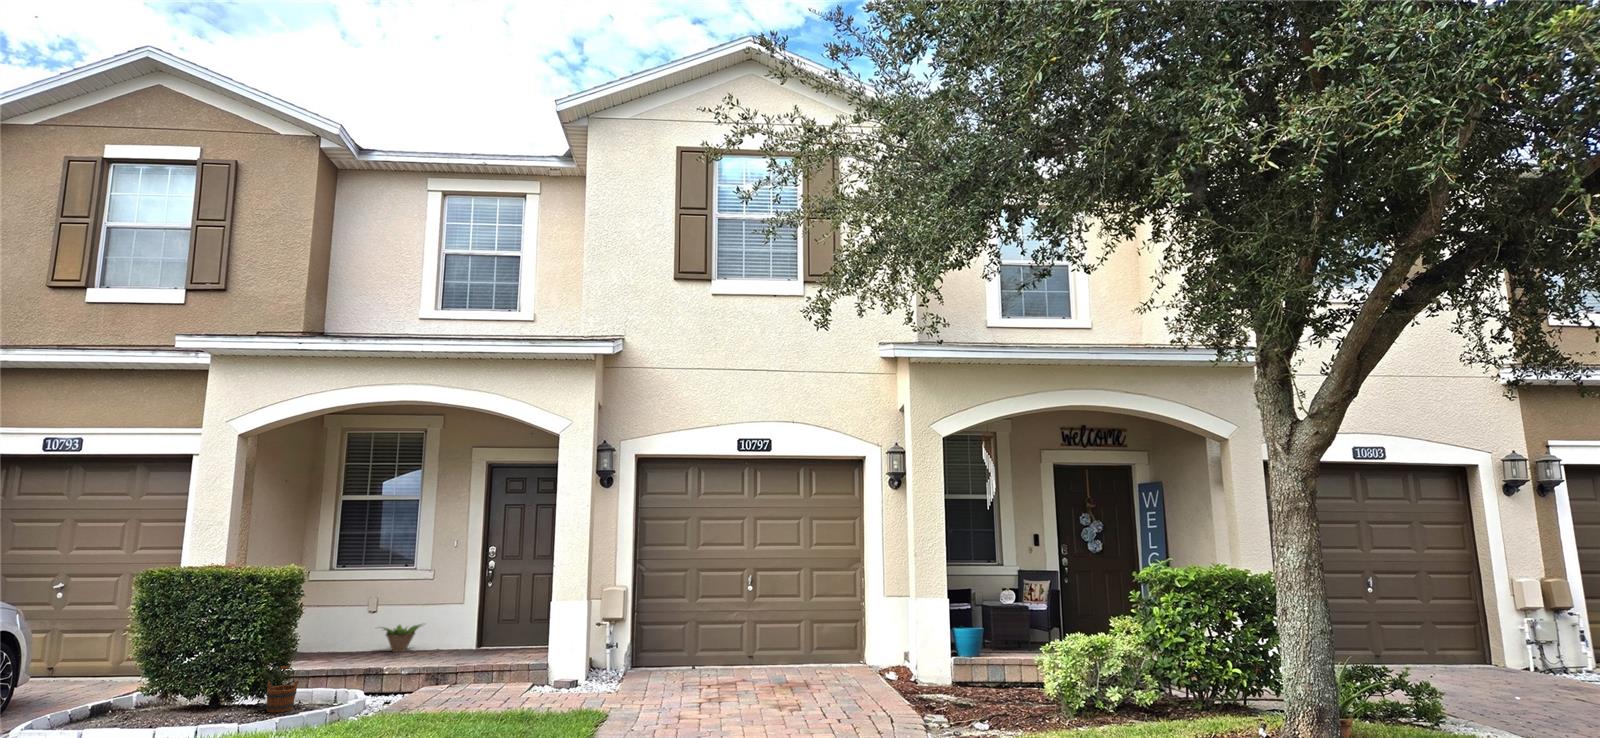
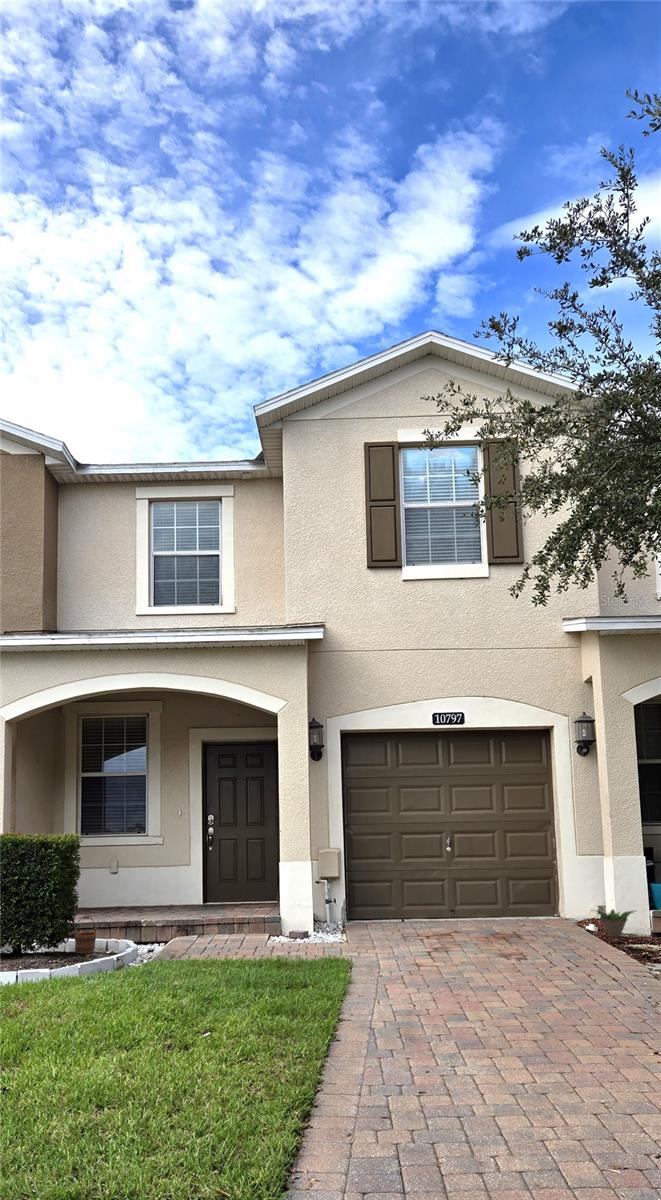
decorative plant: present [383,624,422,652] -> present [596,909,634,937]

